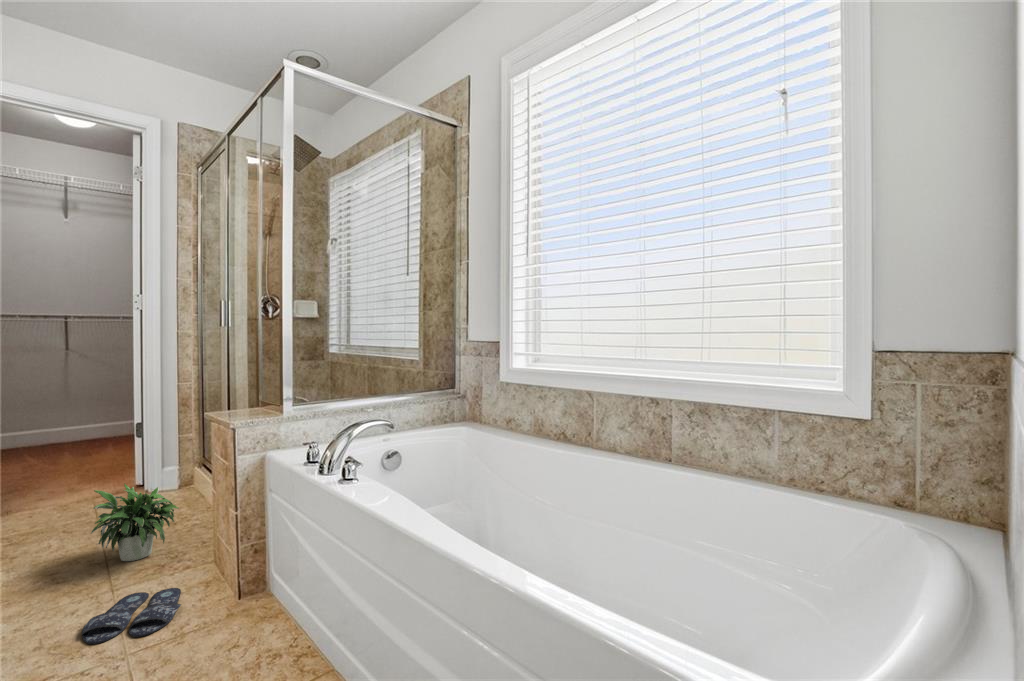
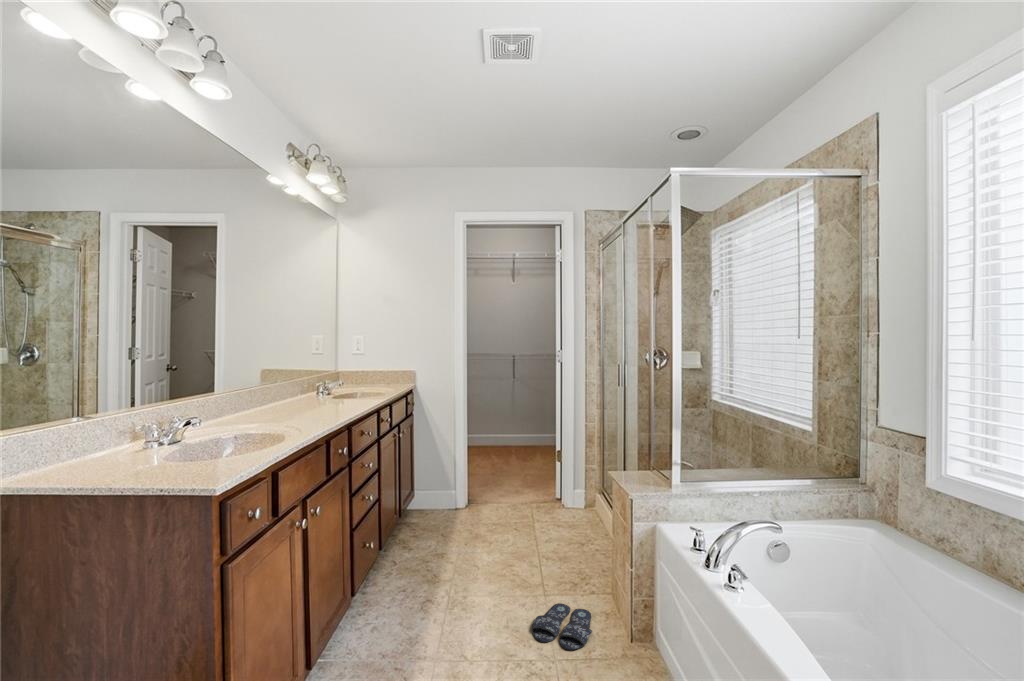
potted plant: present [91,484,179,561] -> none [535,506,588,570]

